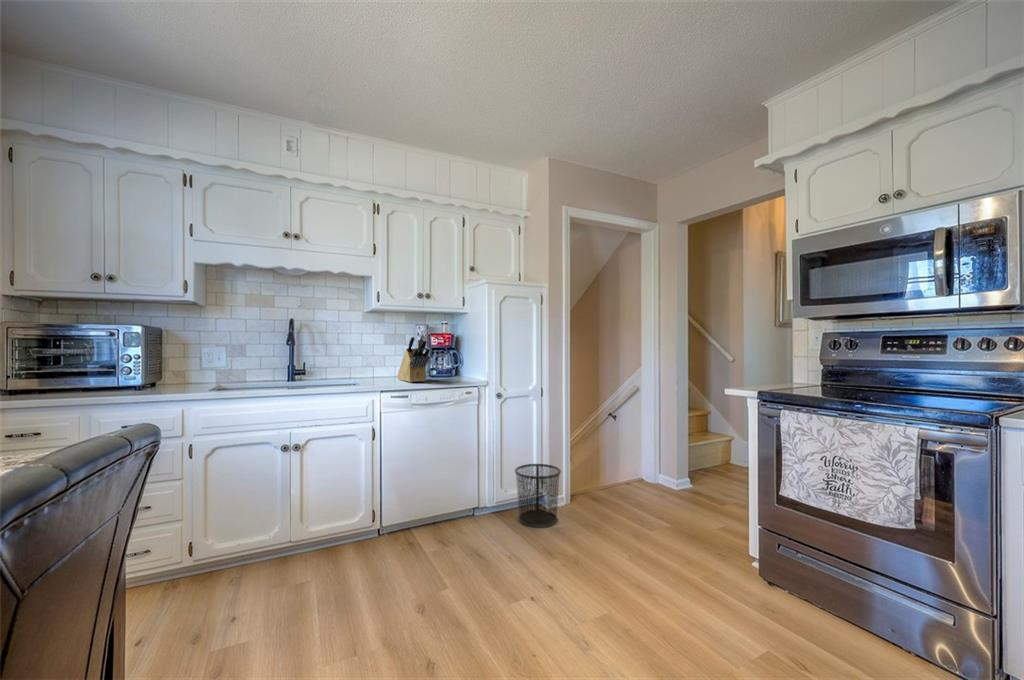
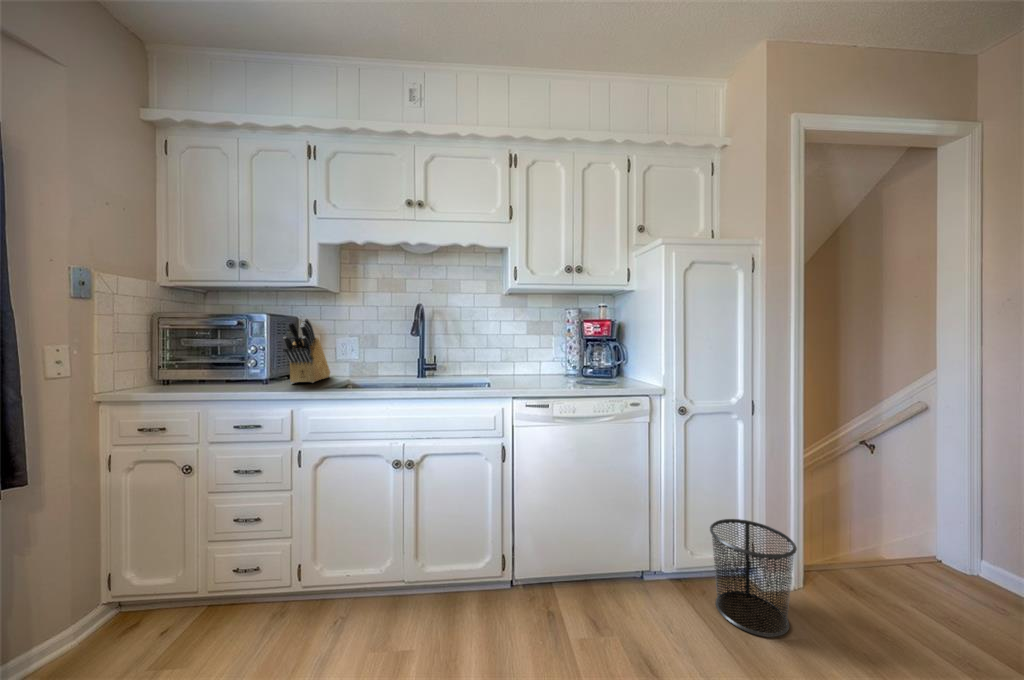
knife block: present [397,334,430,382] -> present [283,318,330,383]

